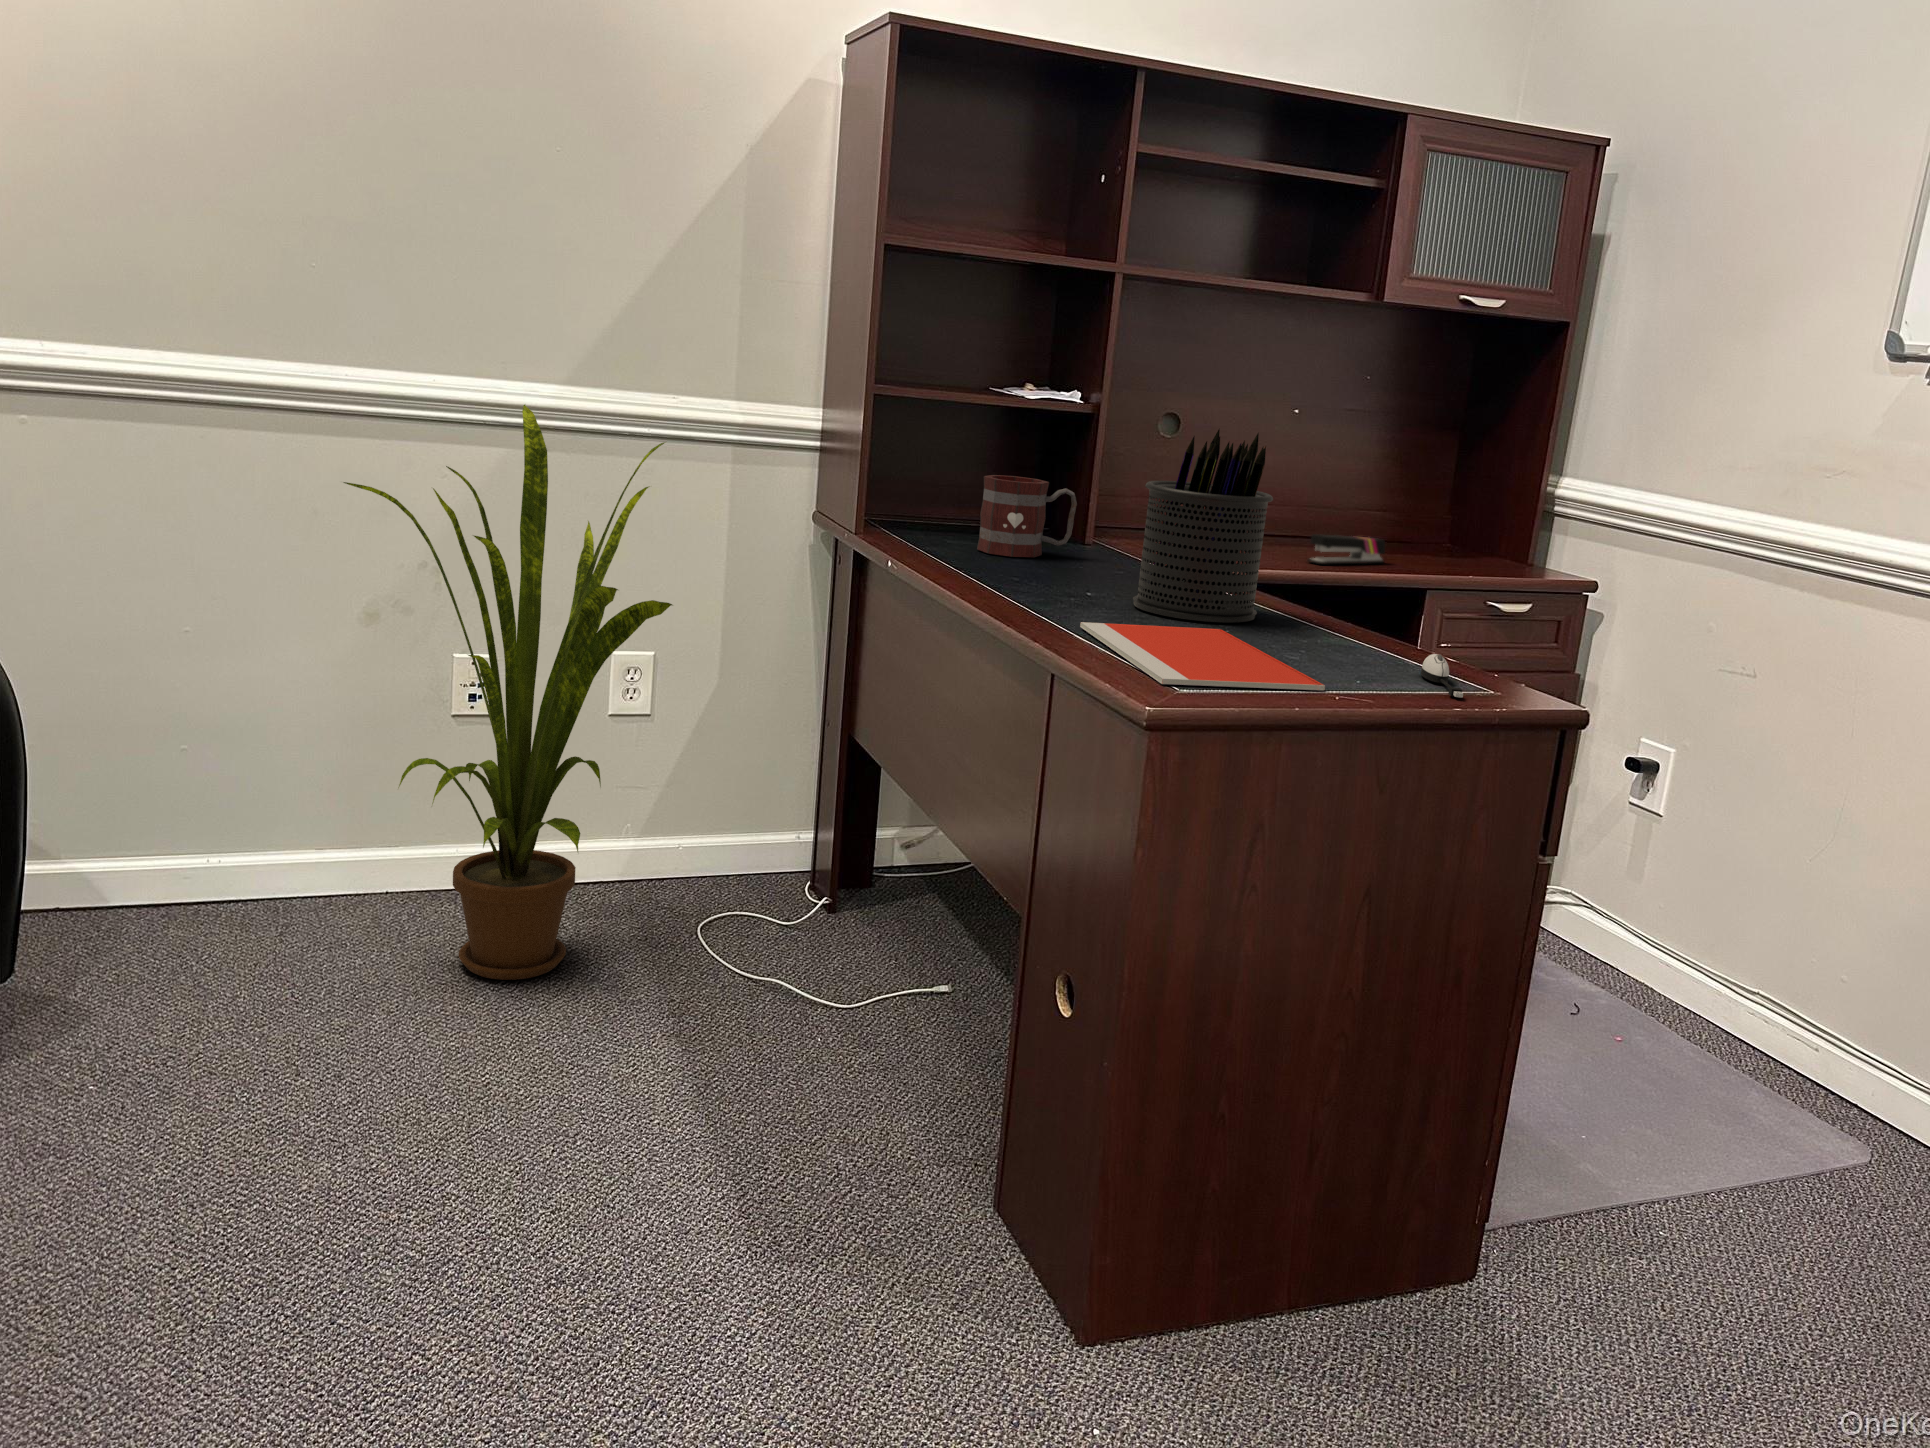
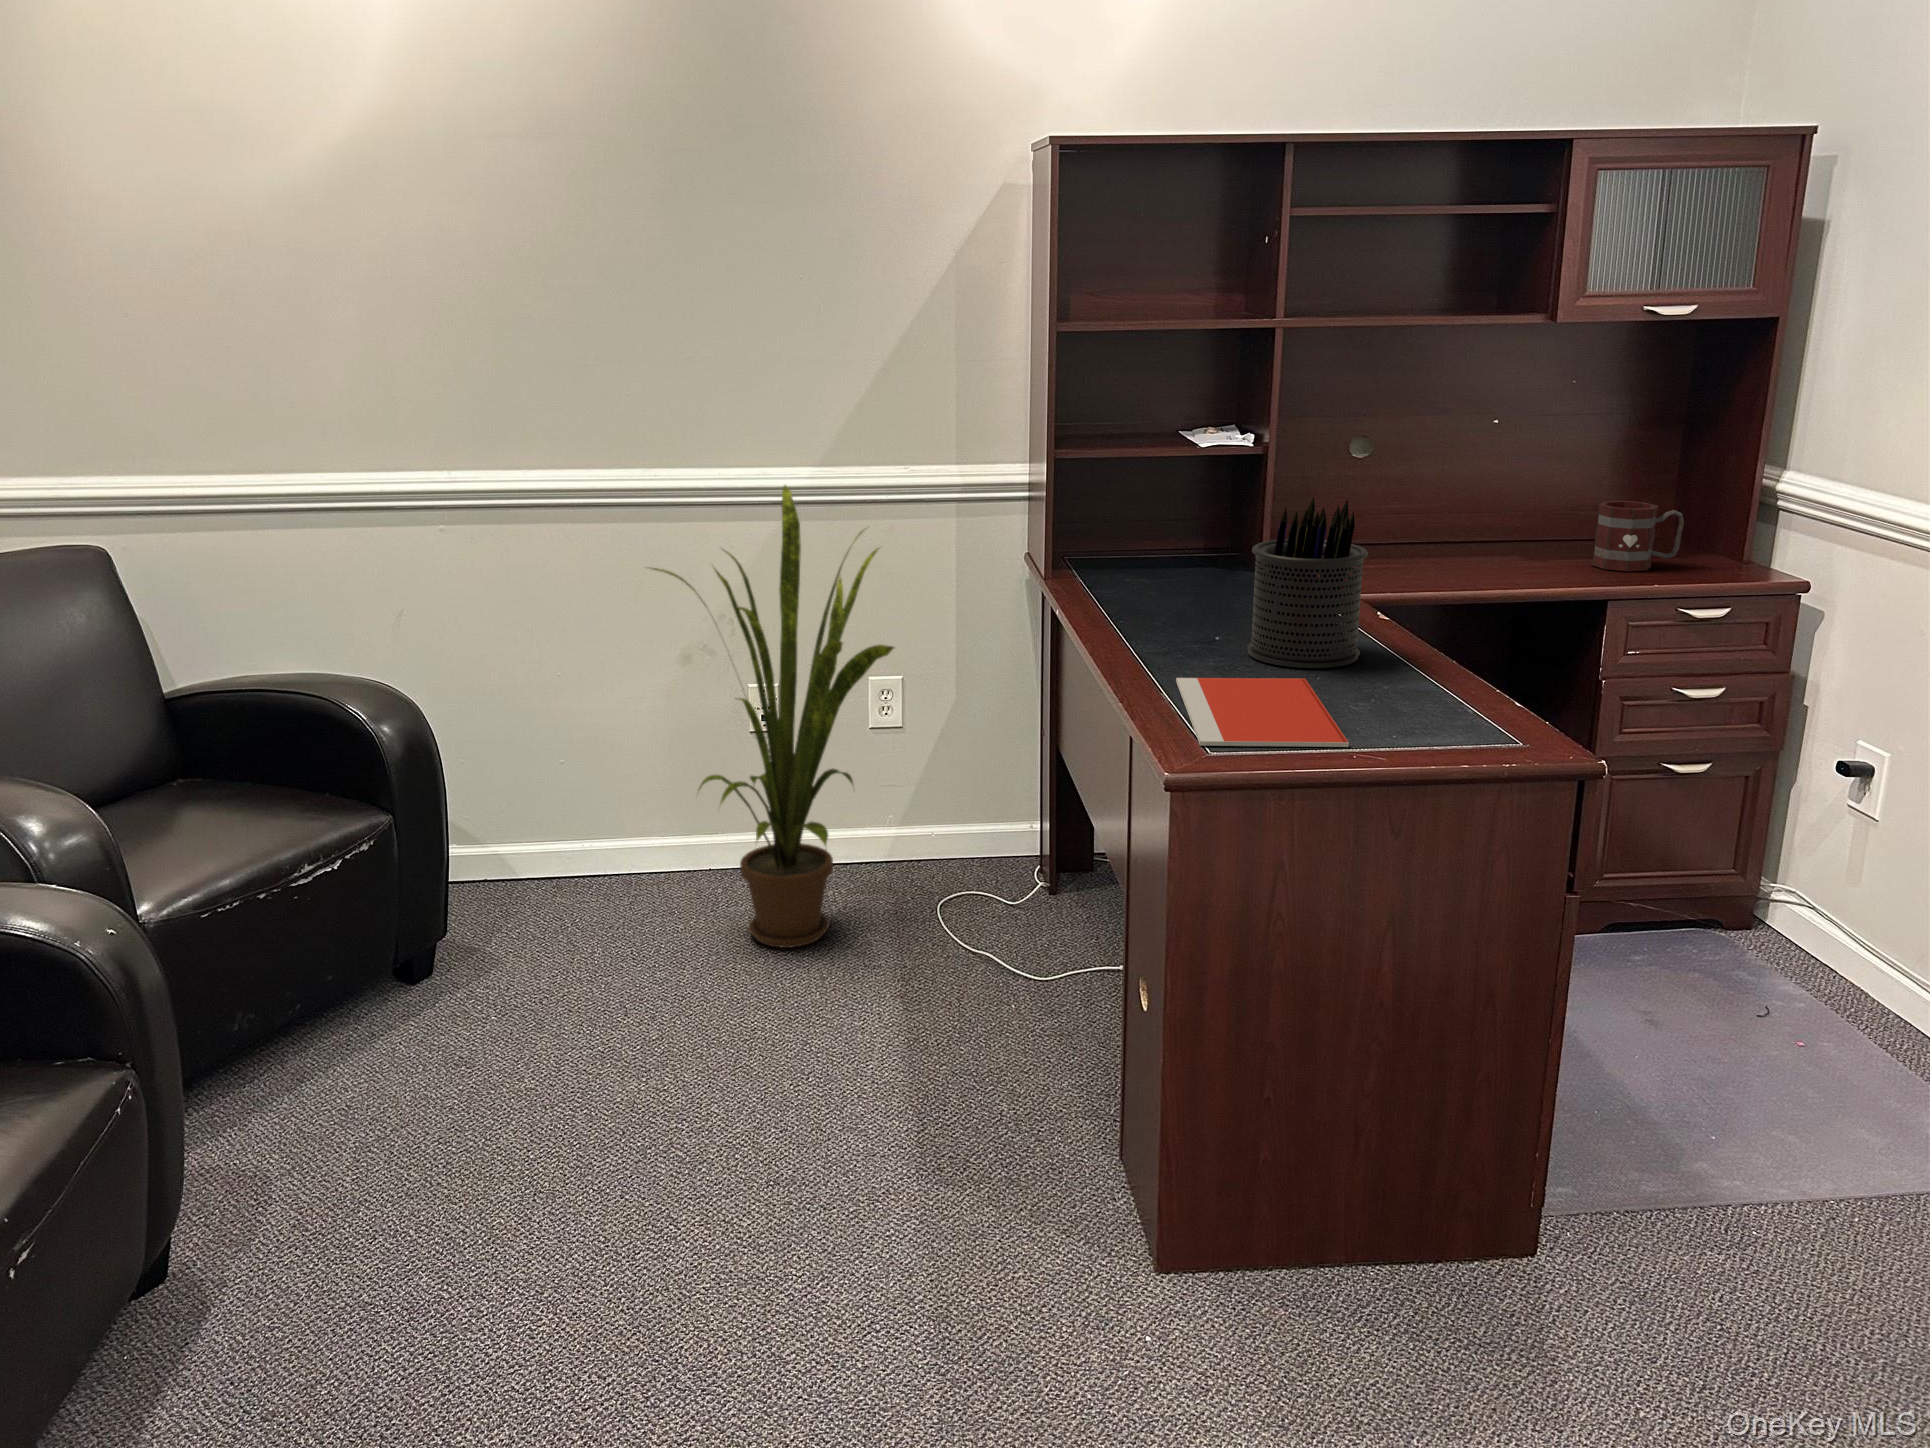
mug: present [977,475,1077,557] -> present [1592,501,1684,571]
stapler: present [1307,534,1385,564] -> none [1483,548,1572,580]
computer mouse: present [1421,654,1463,697] -> none [1463,706,1486,751]

